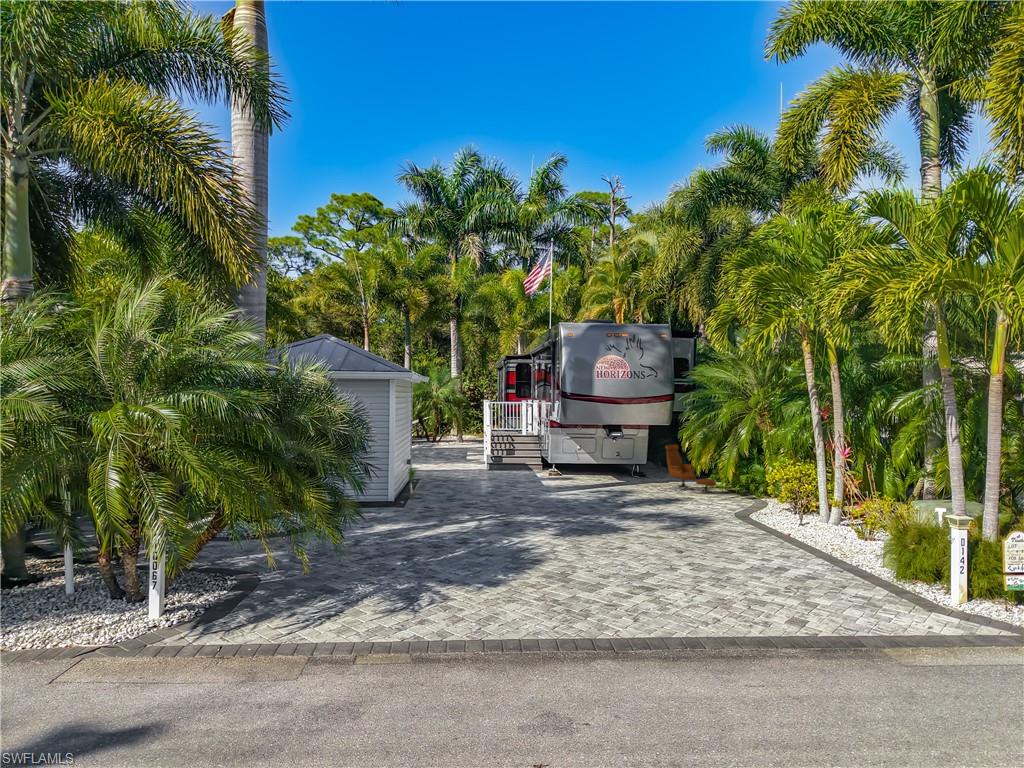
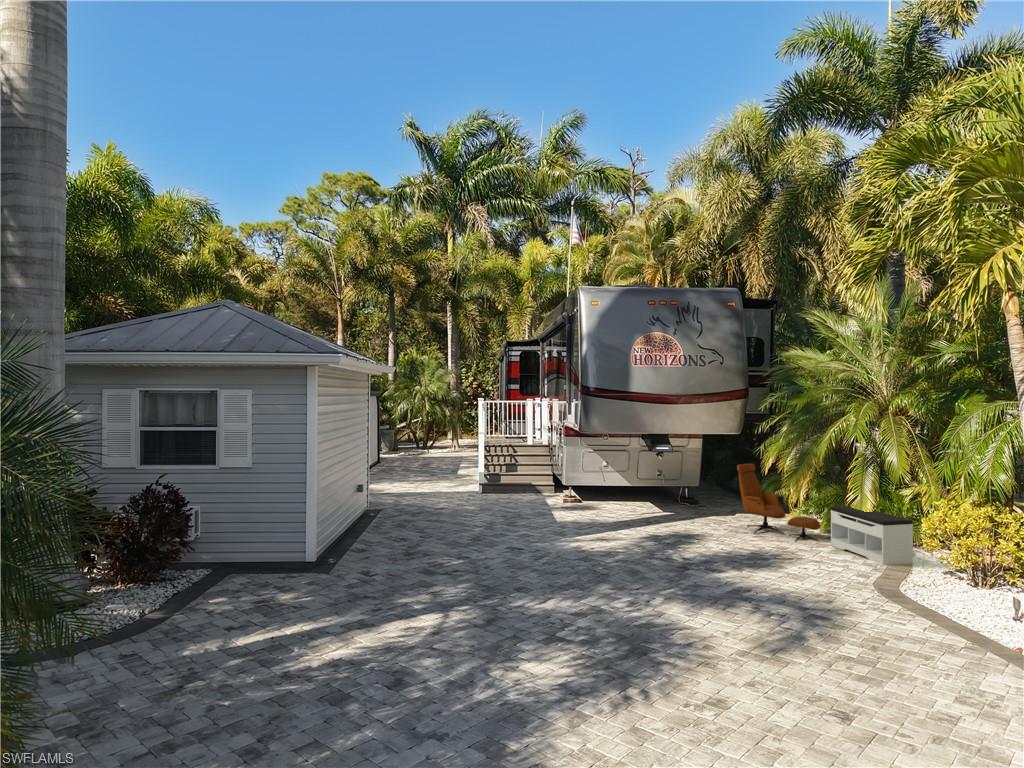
potted plant: present [407,468,416,499] -> none [329,496,368,555]
bench: none [720,470,764,503] -> present [831,506,913,565]

